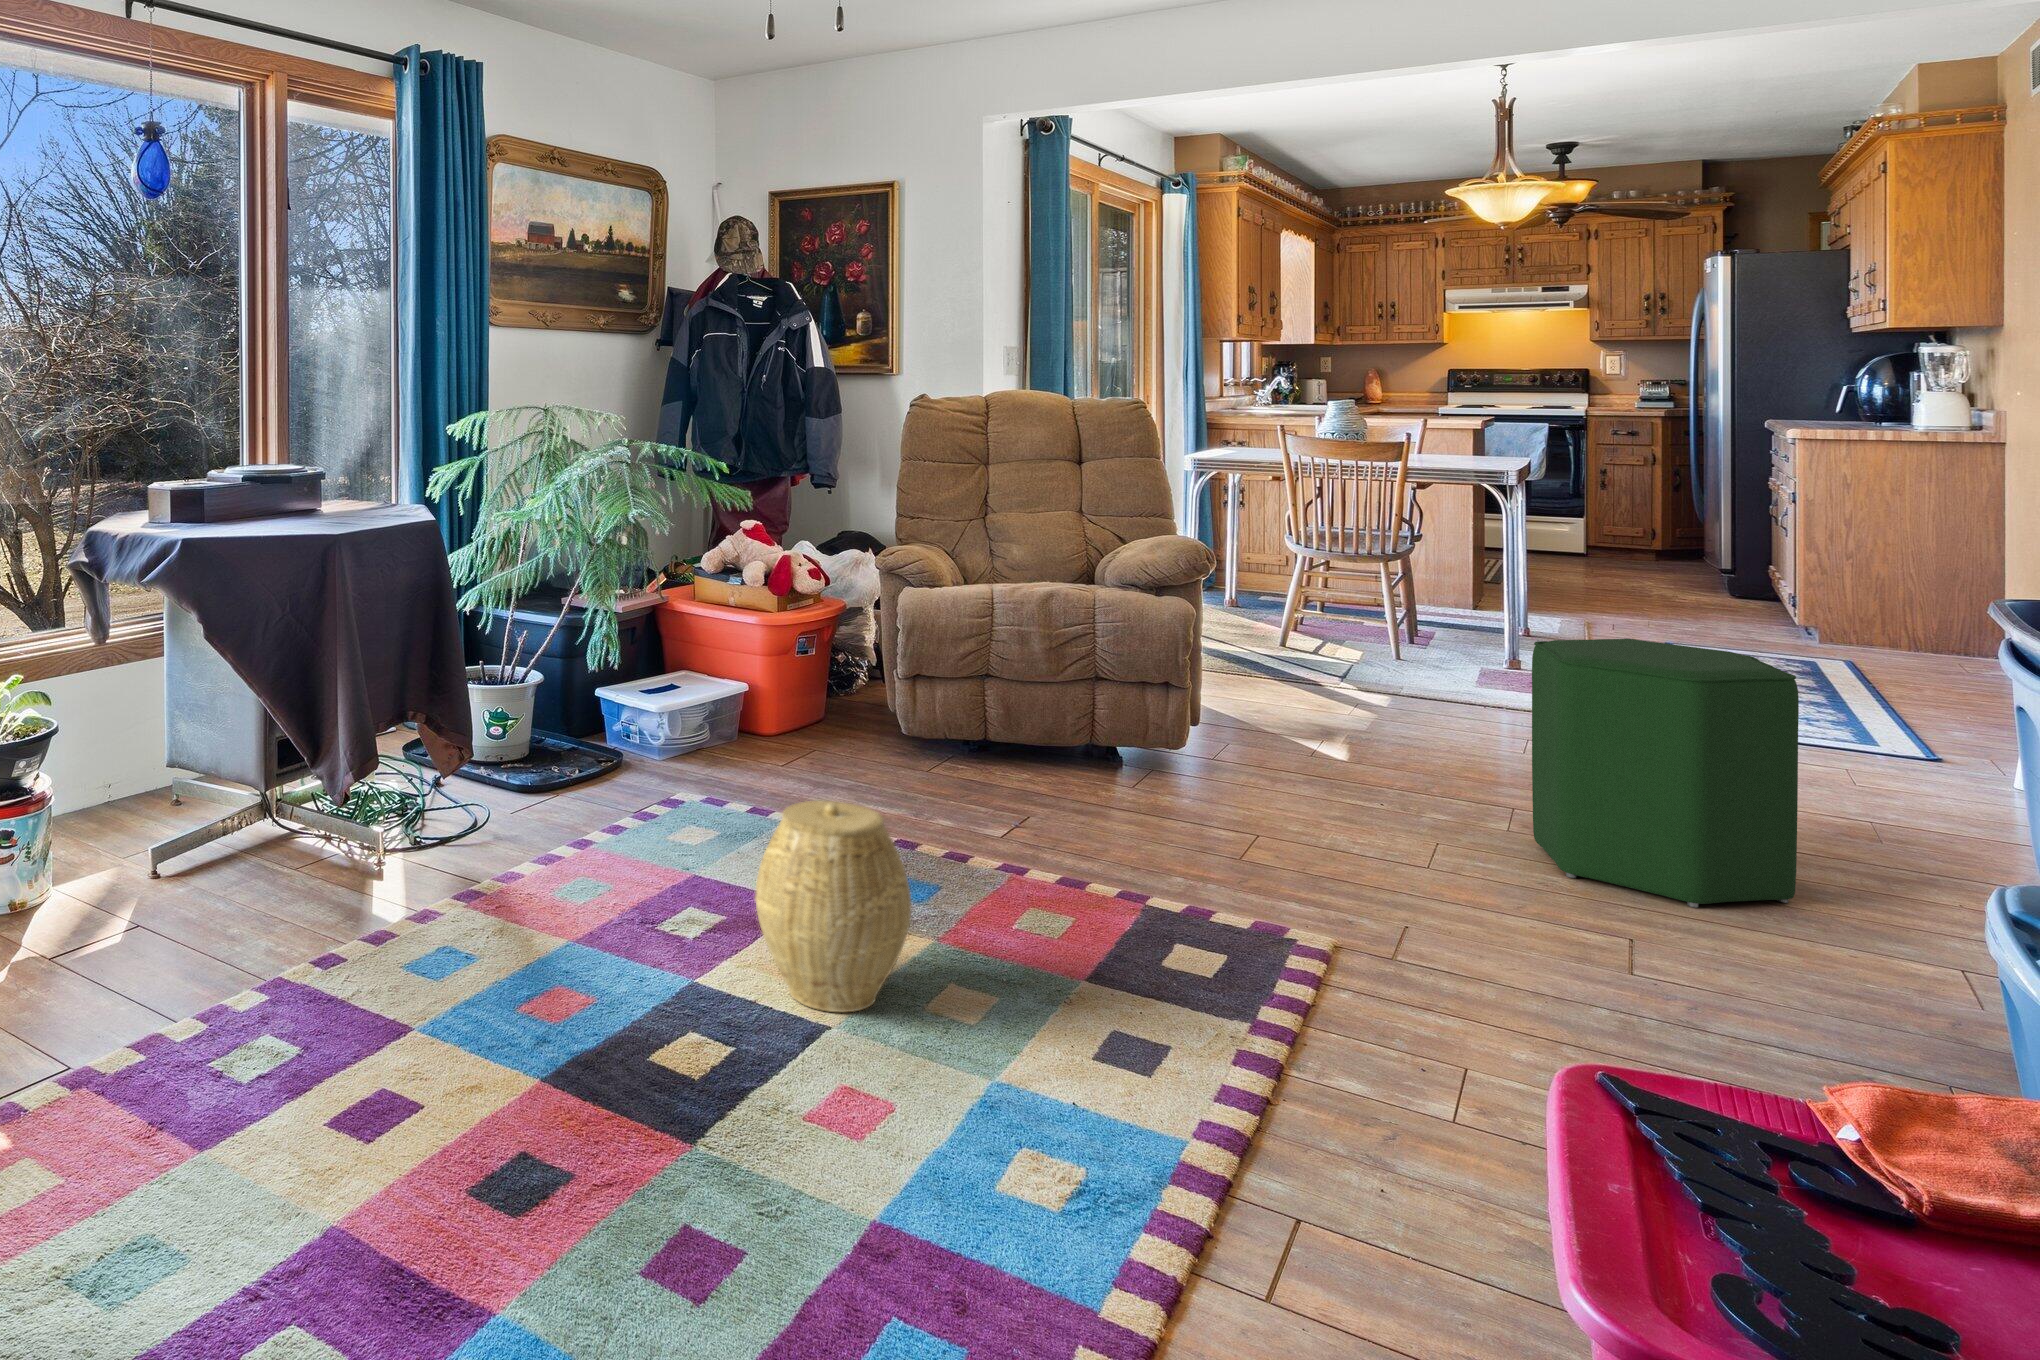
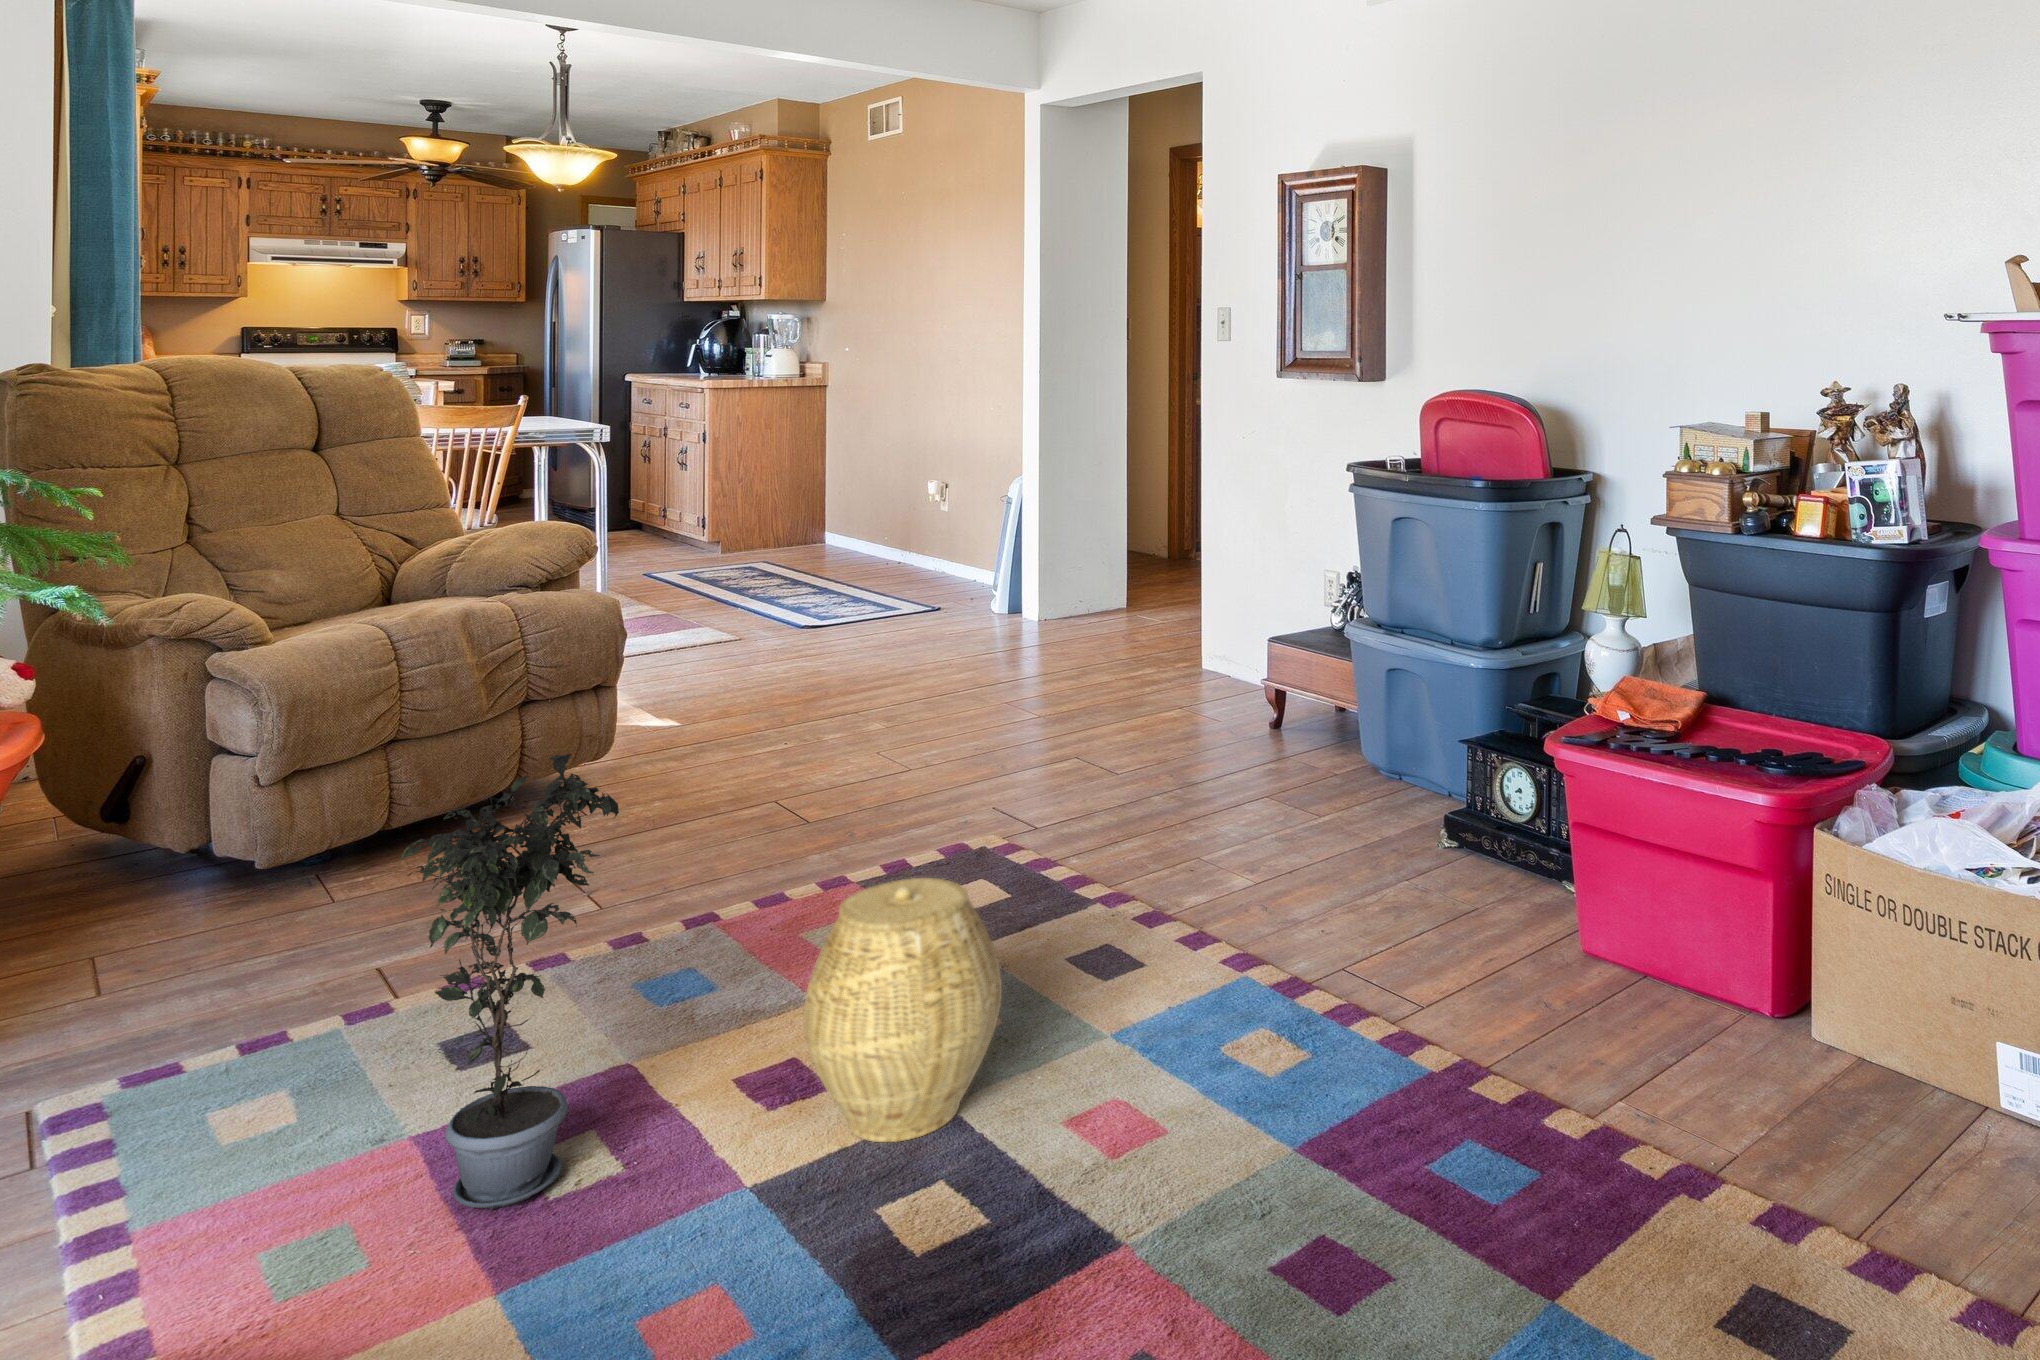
potted plant: none [584,630,757,910] -> present [400,754,619,1211]
ottoman: present [1532,639,1799,908] -> none [945,553,1113,753]

